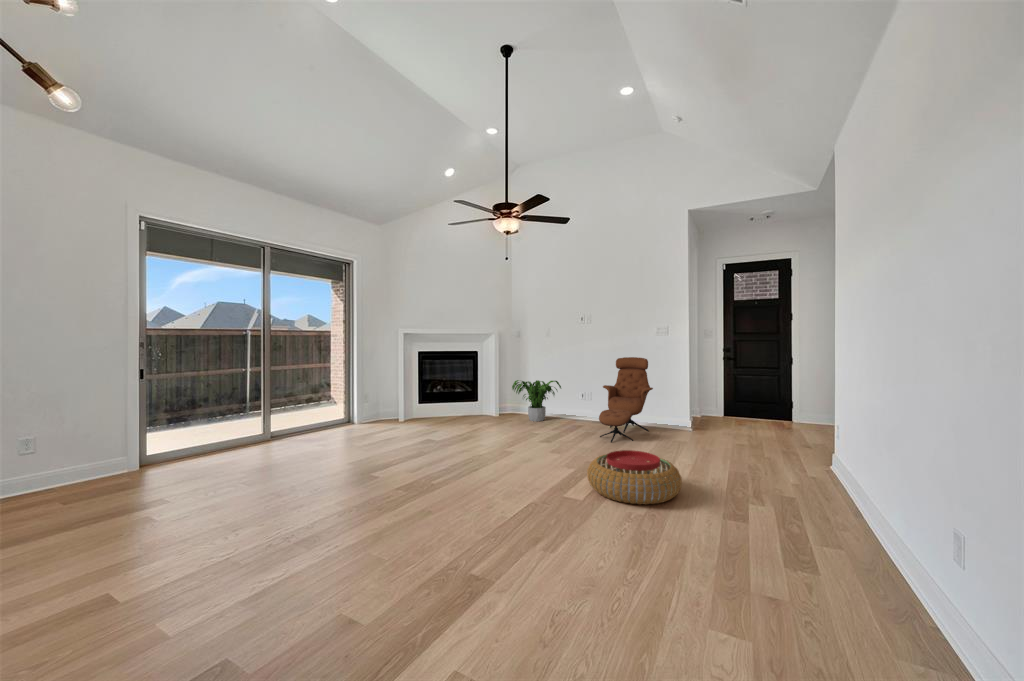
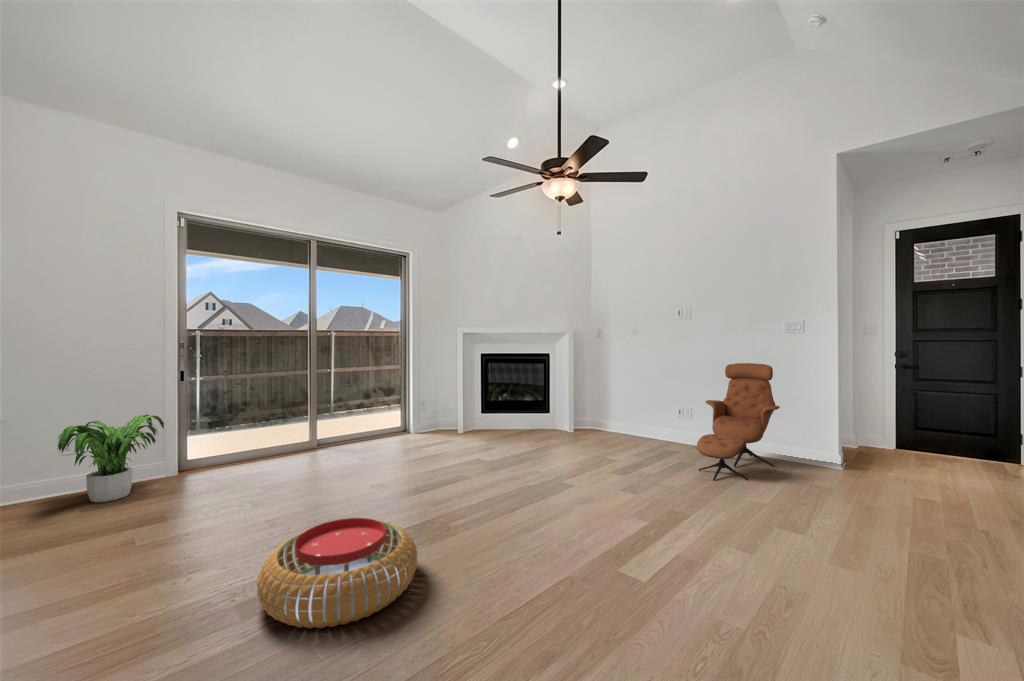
potted plant: present [512,380,561,421] -> present [58,414,164,502]
pouf: present [587,450,682,505] -> present [257,518,417,628]

